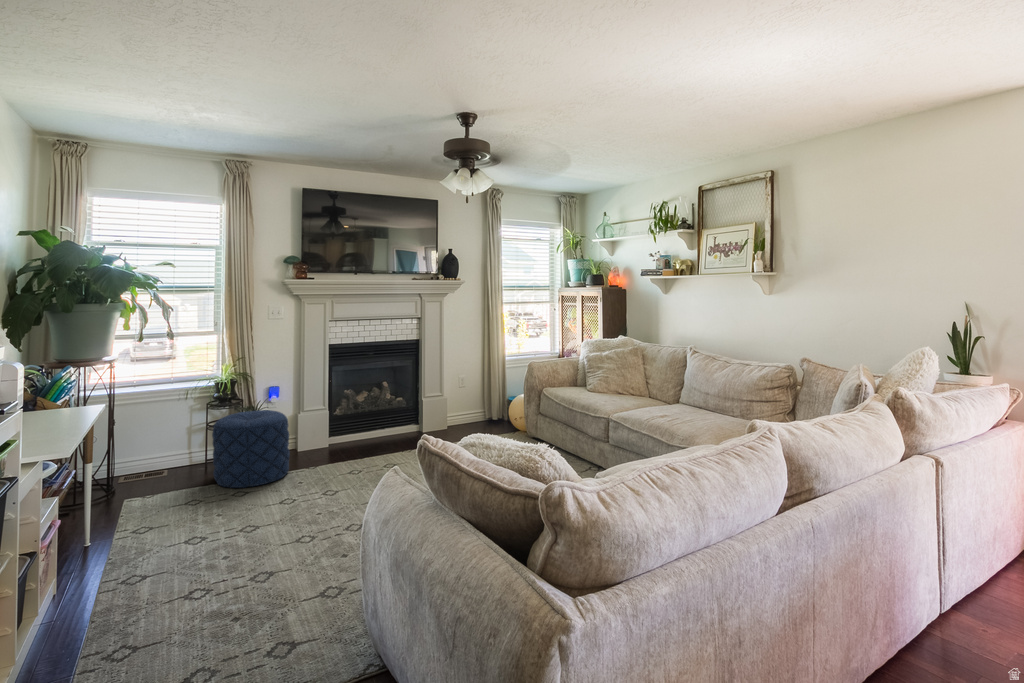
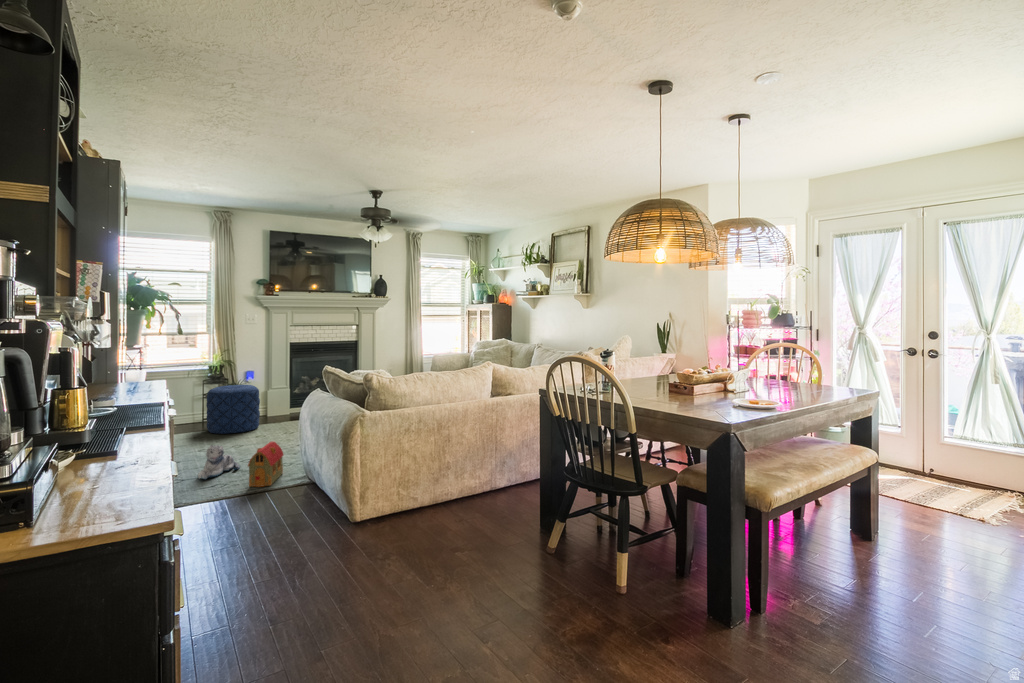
toy house: none [266,551,332,659] -> present [248,442,284,487]
plush toy: none [177,555,256,631] -> present [197,445,240,479]

